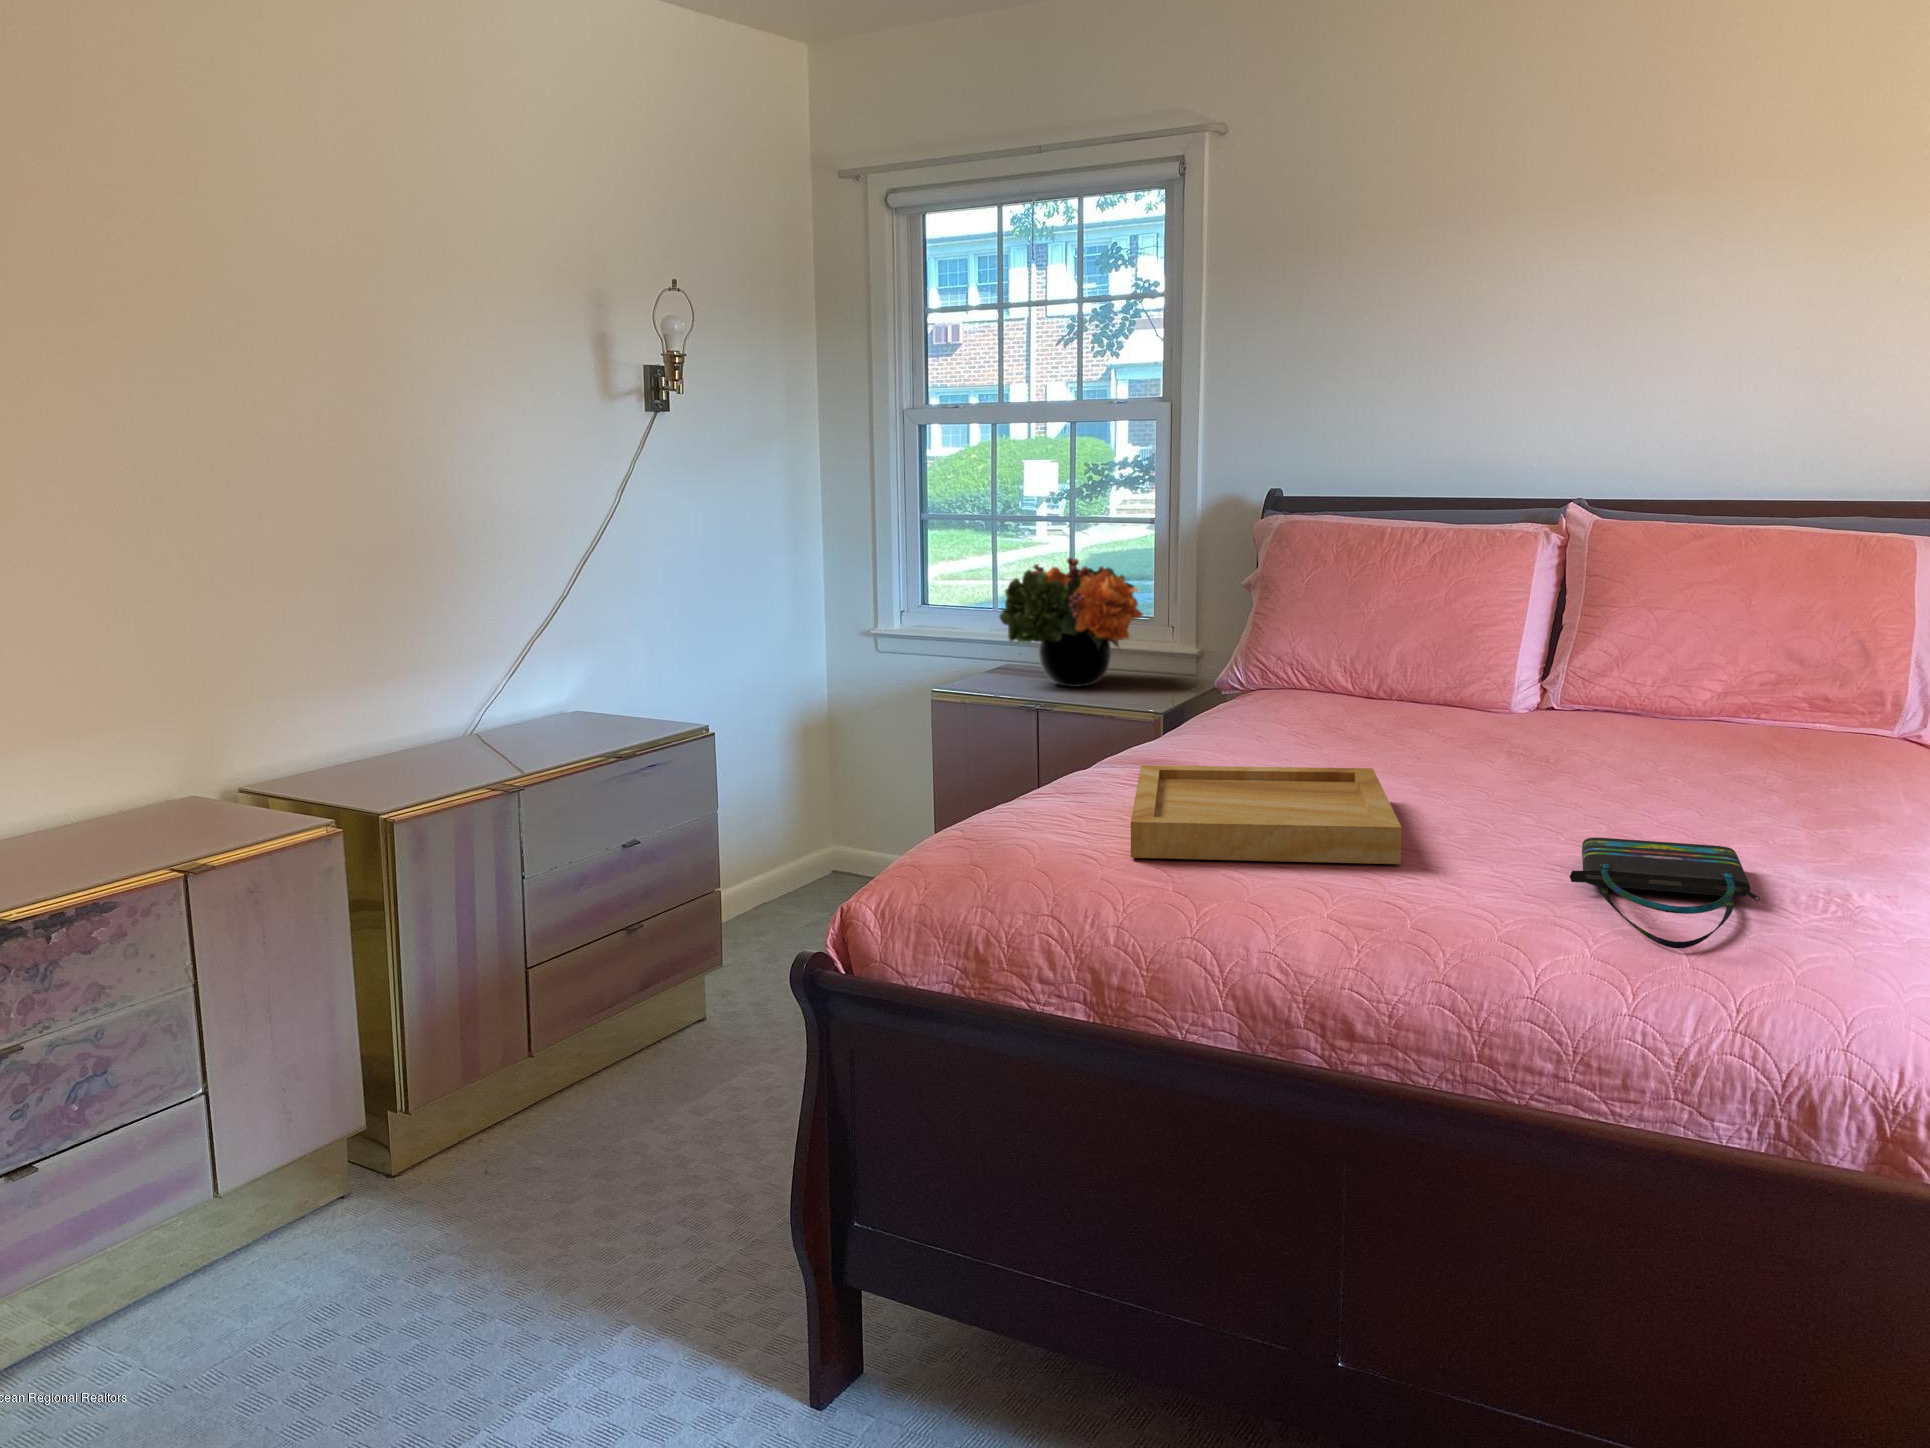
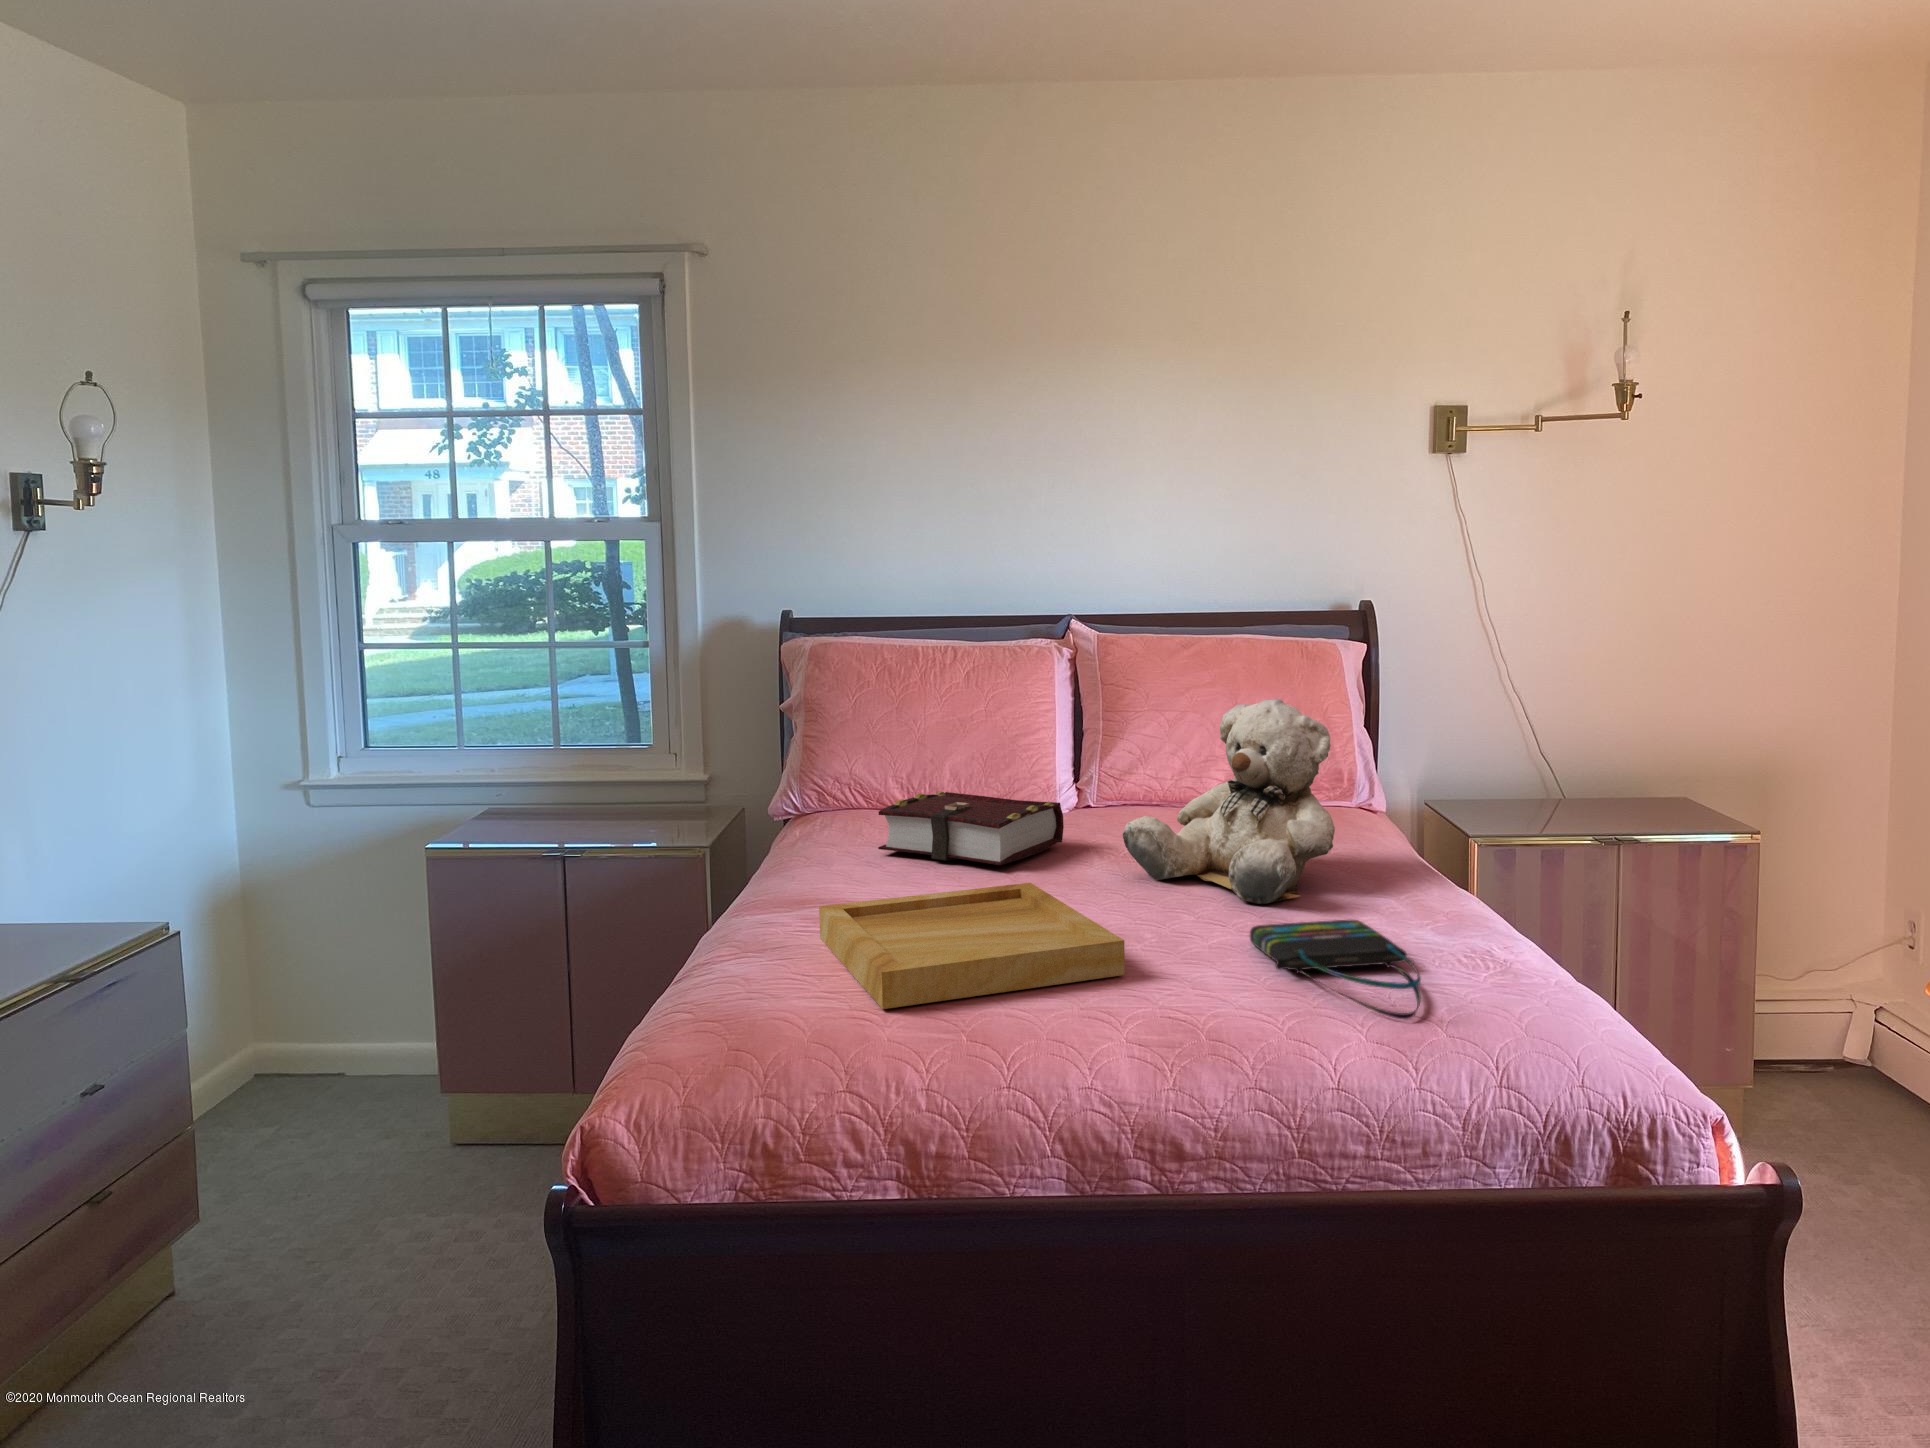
flower arrangement: present [1000,558,1143,687] -> none [518,690,674,822]
teddy bear: none [1517,587,1790,823] -> present [1123,699,1335,904]
book: none [1275,675,1486,754] -> present [878,792,1064,865]

